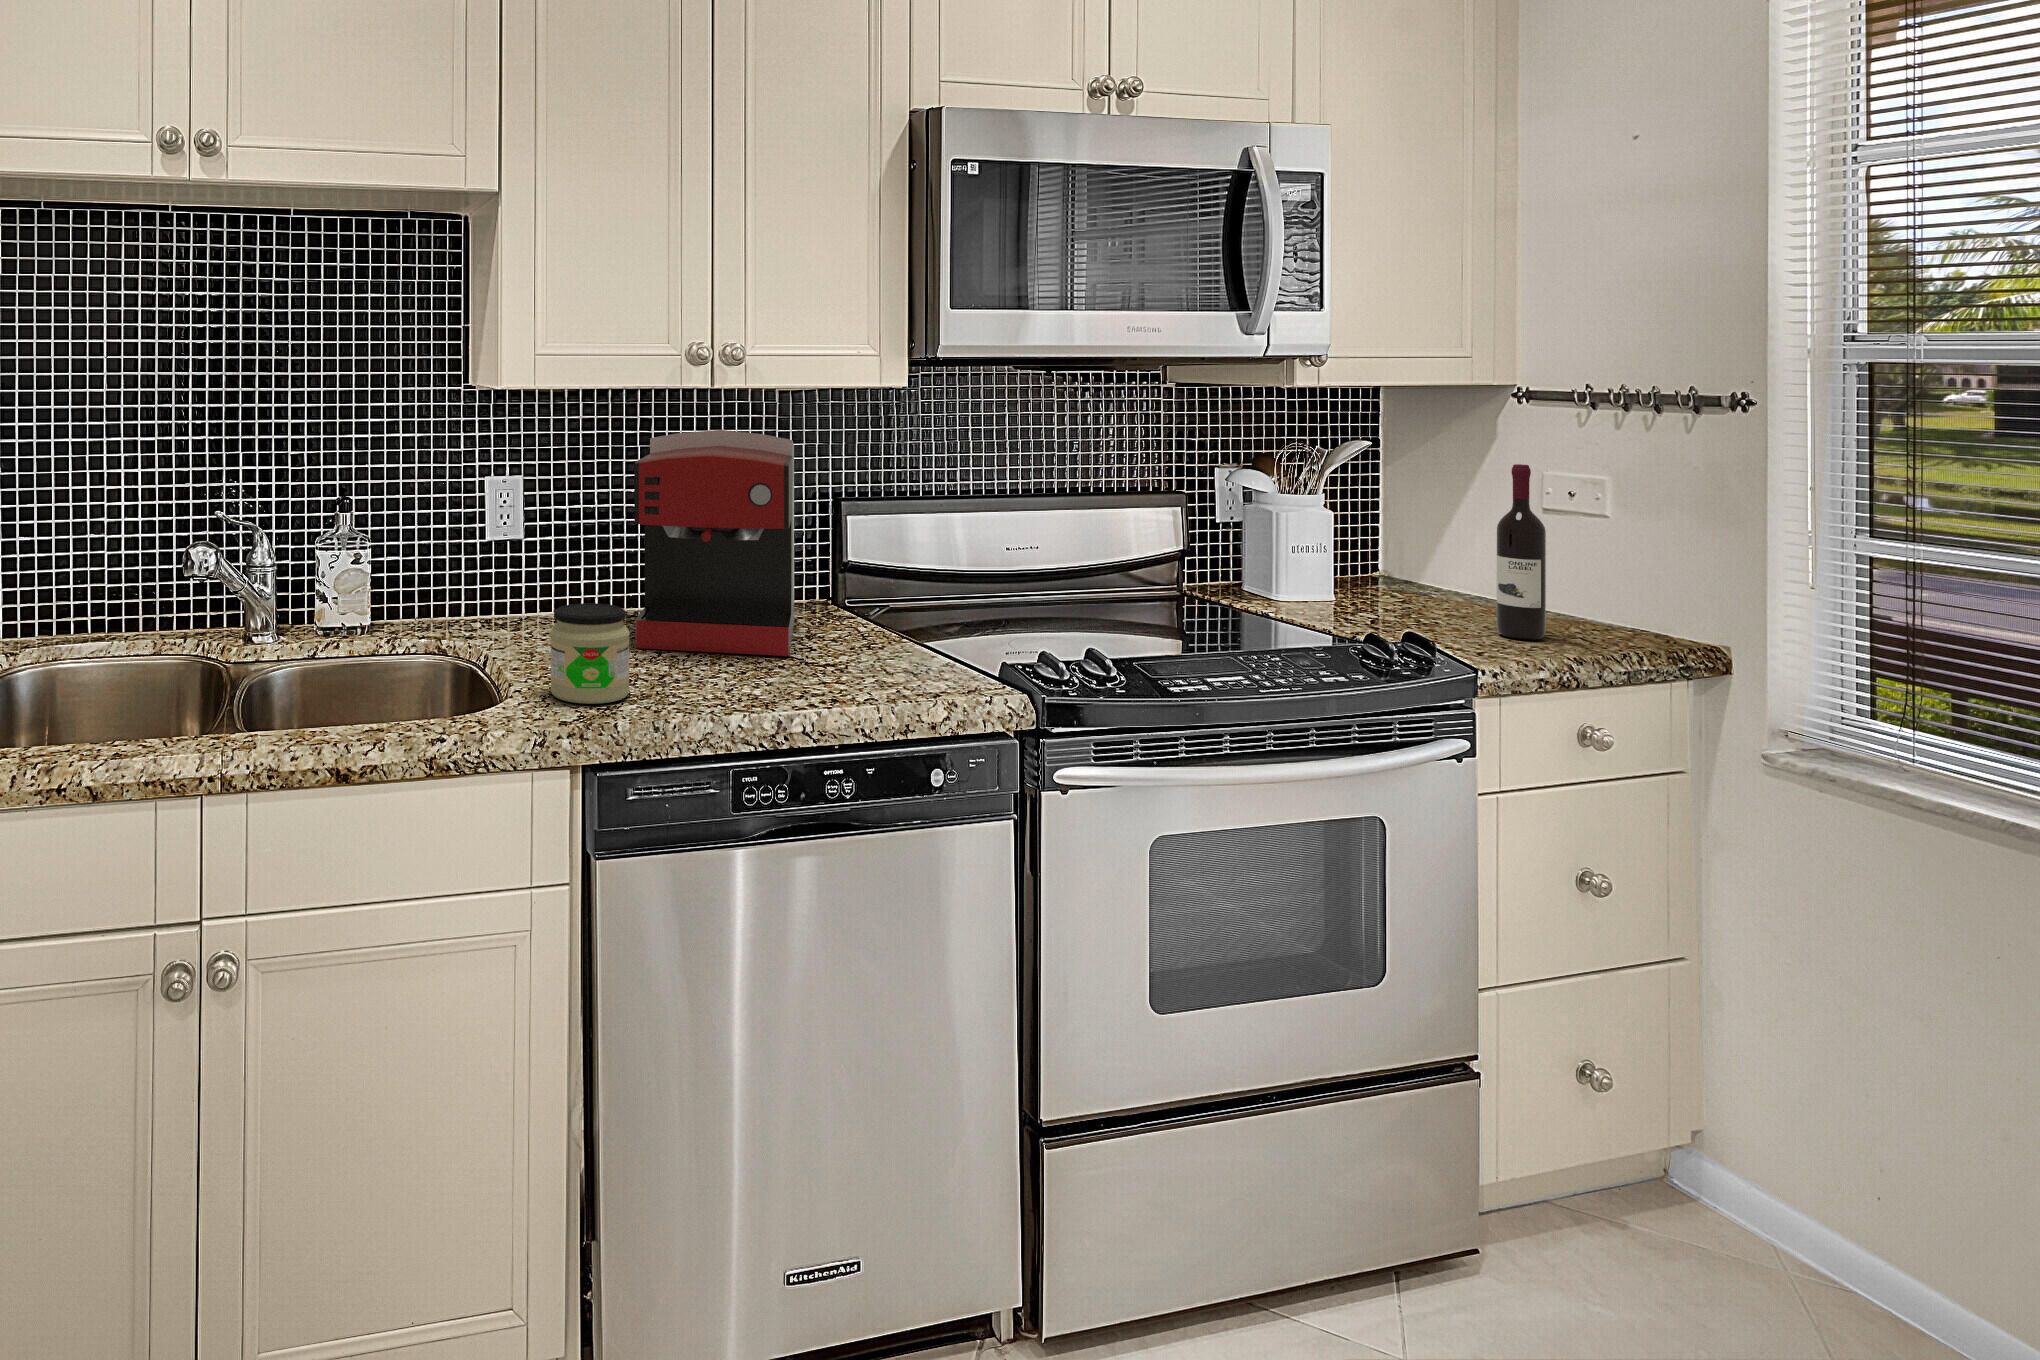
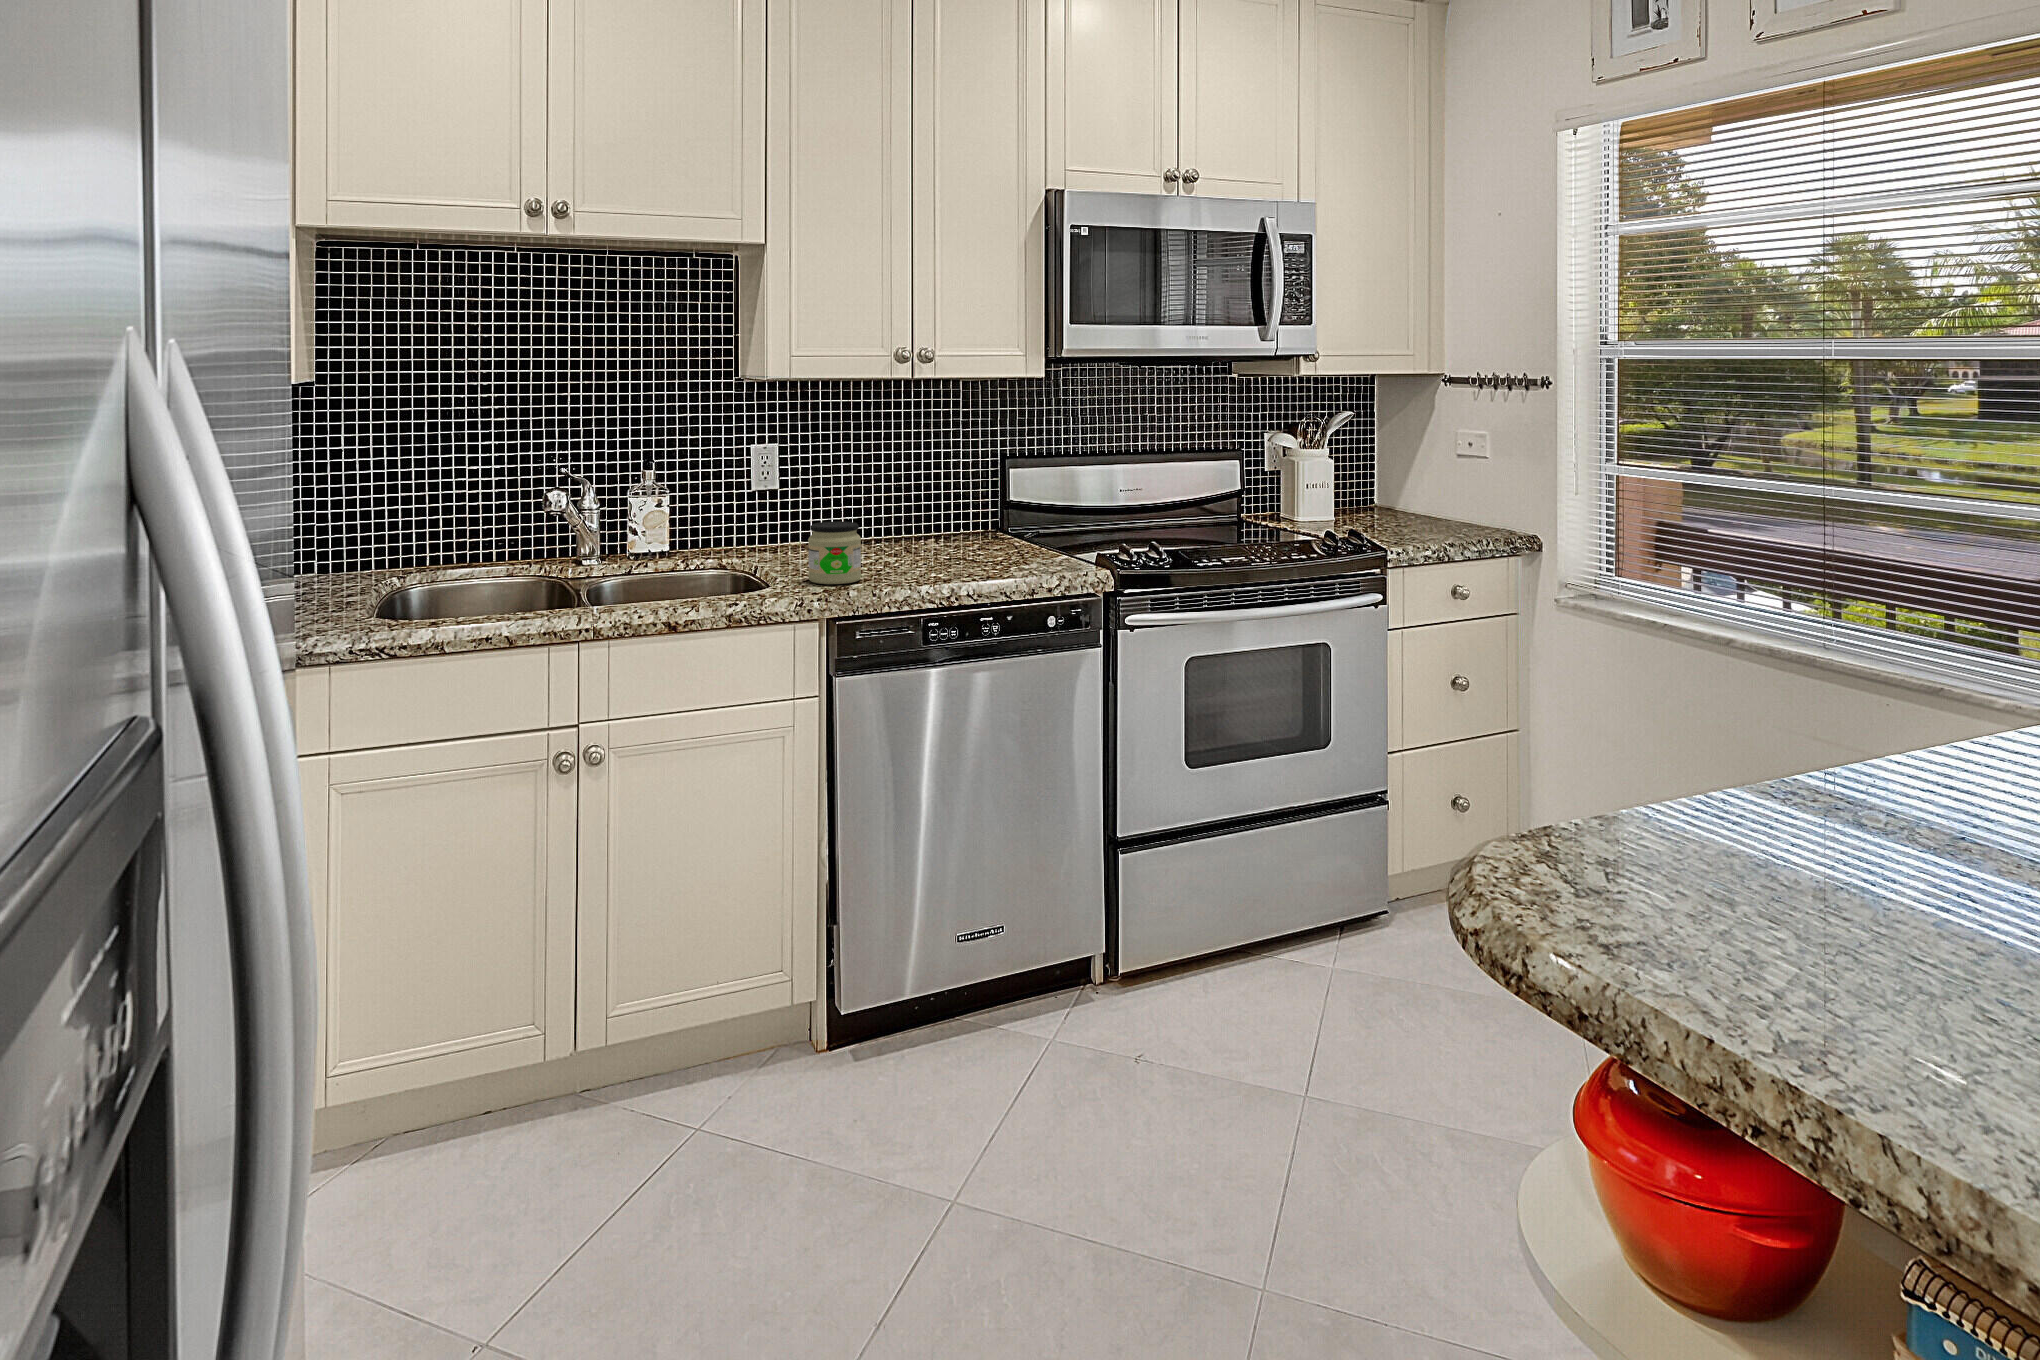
coffee maker: present [634,430,794,656] -> none [860,408,971,559]
wine bottle: present [1497,464,1546,640] -> none [1419,424,1446,536]

